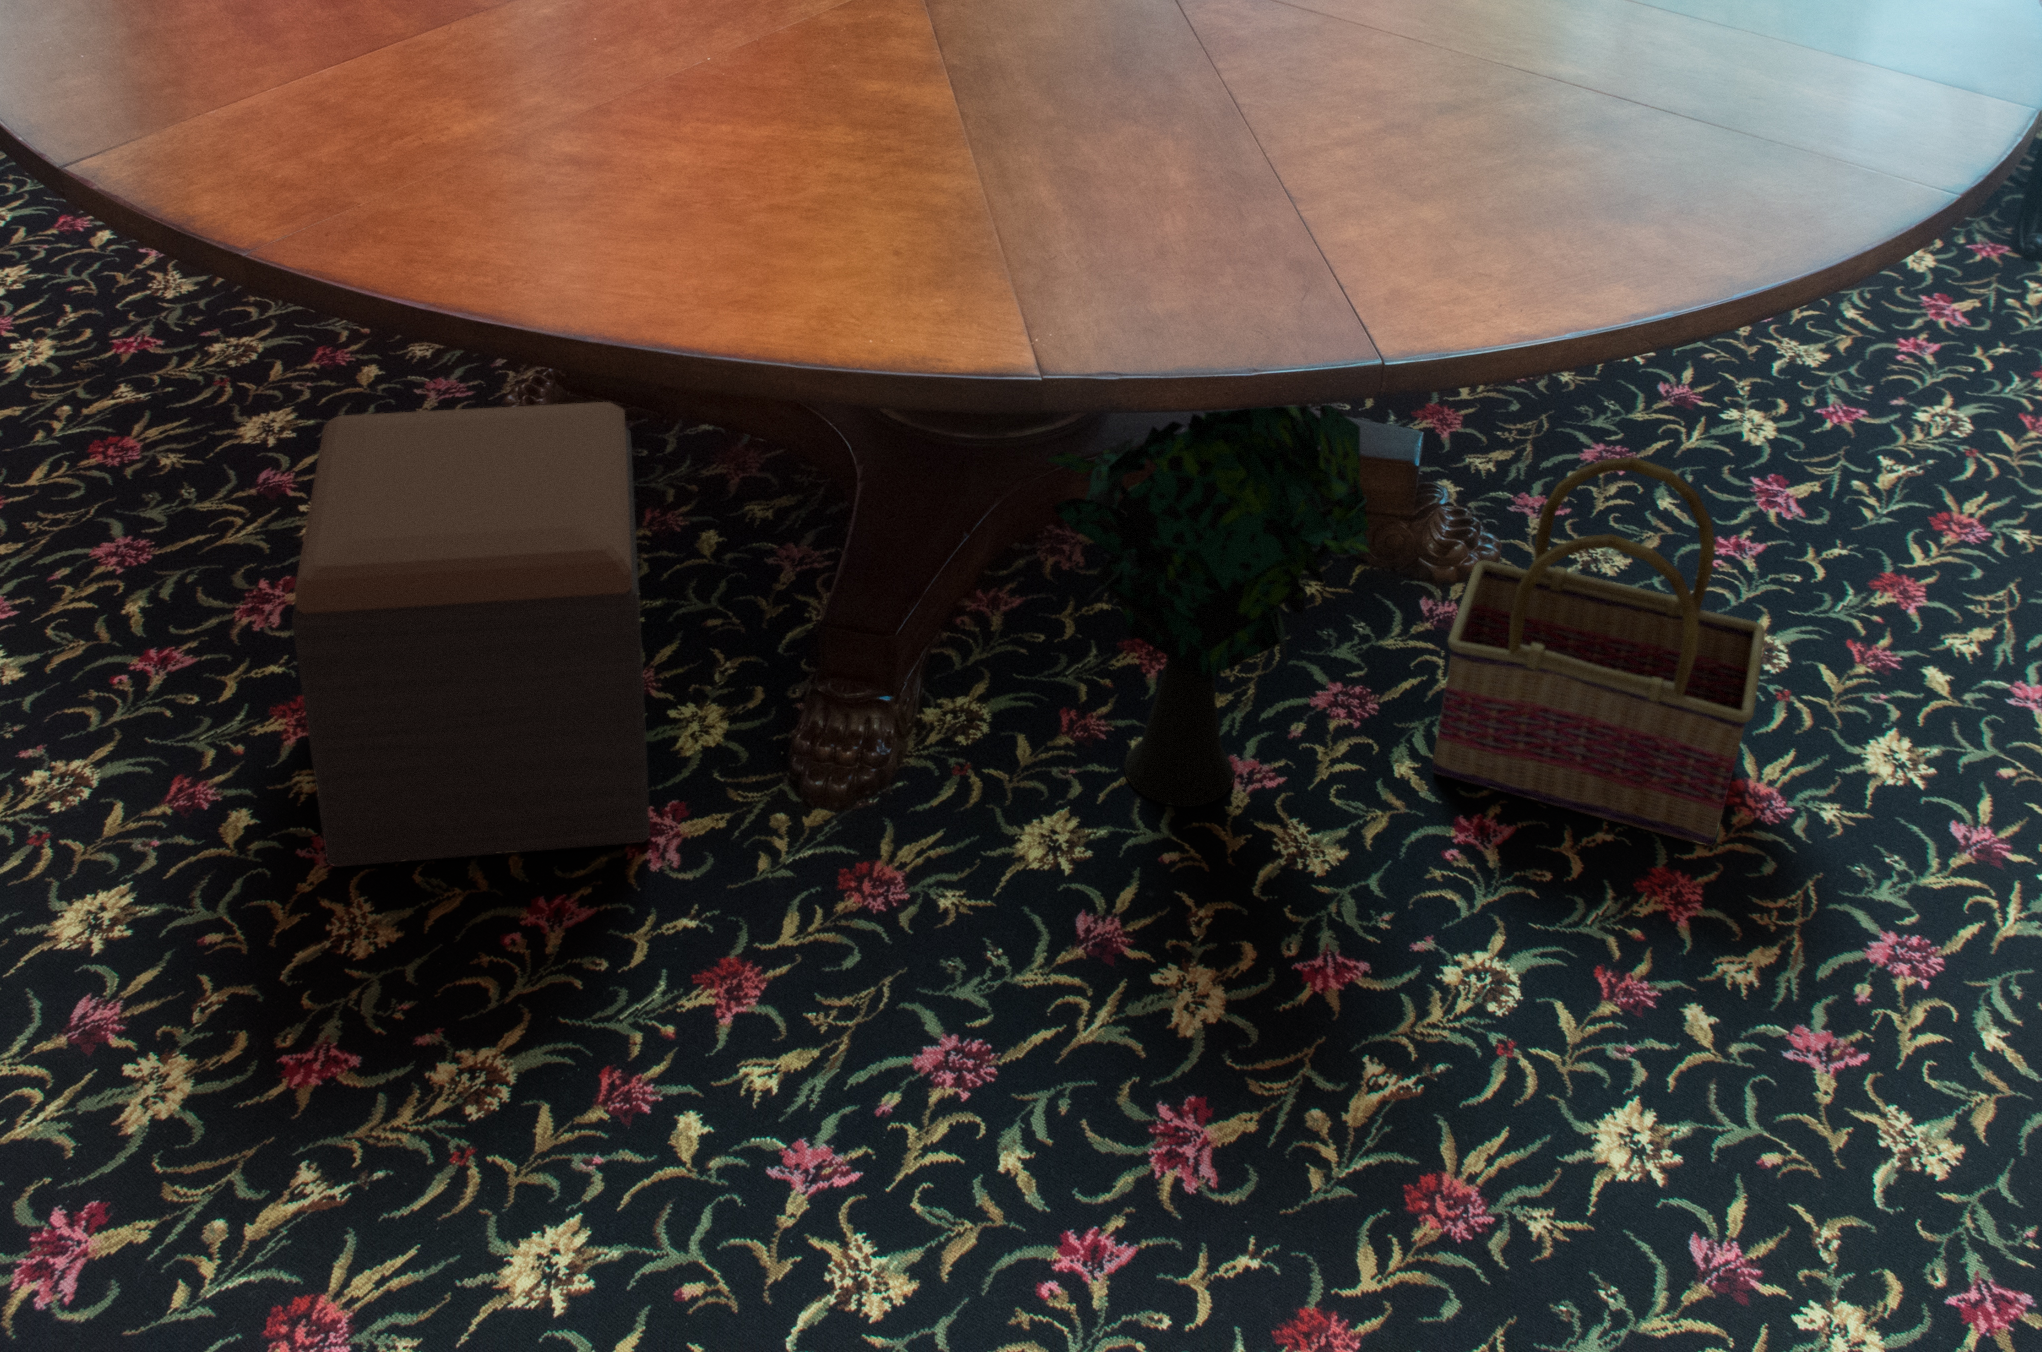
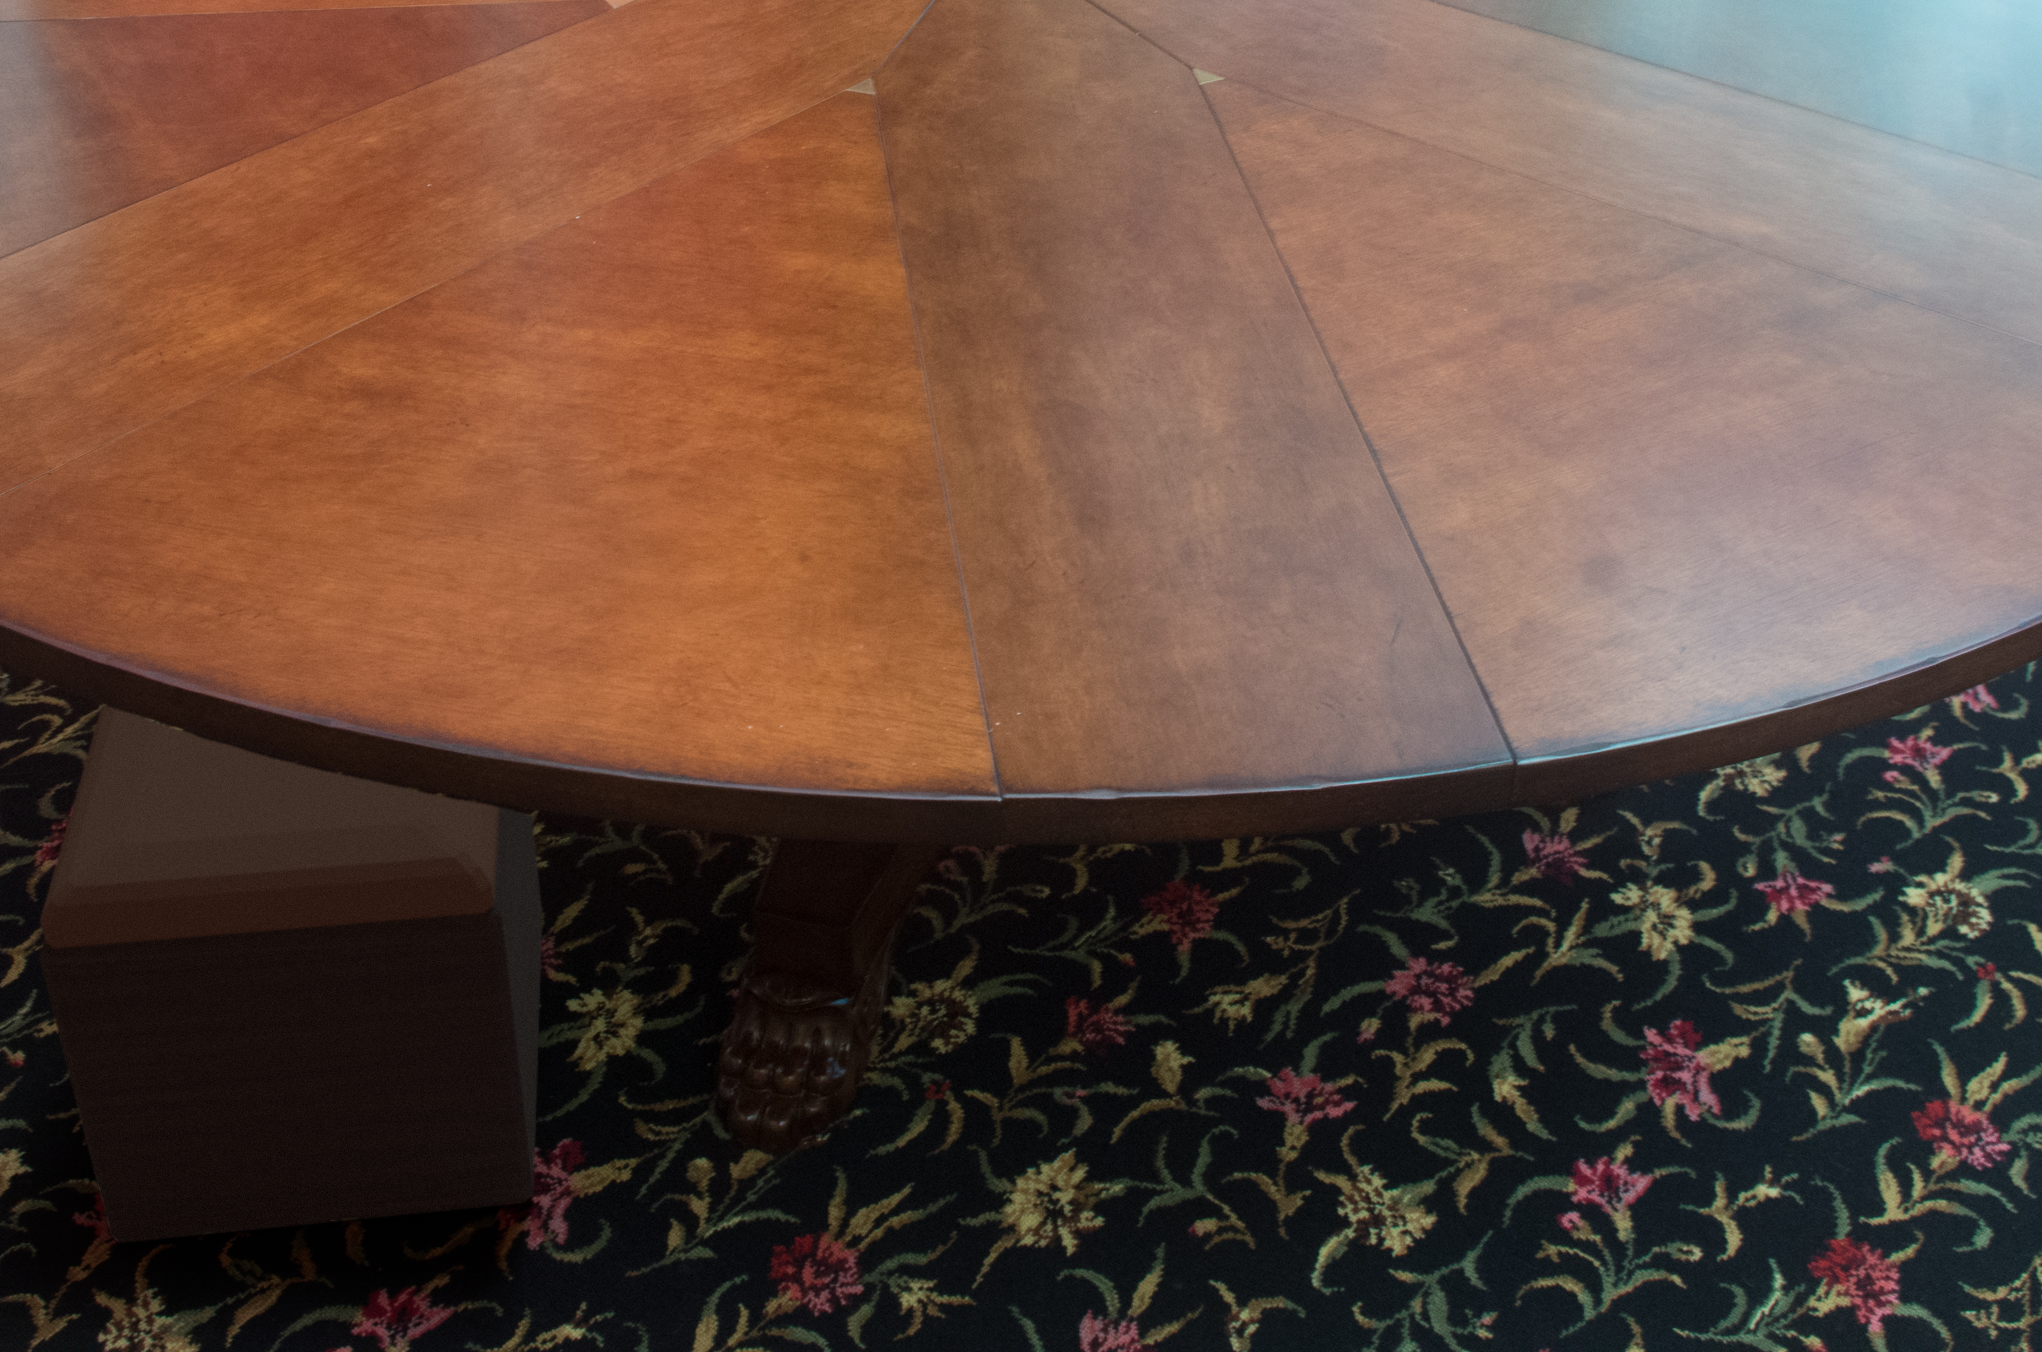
decorative plant: present [1047,405,1369,807] -> none [1044,492,1471,1144]
basket: present [1432,457,1766,846] -> none [1543,700,1978,1204]

